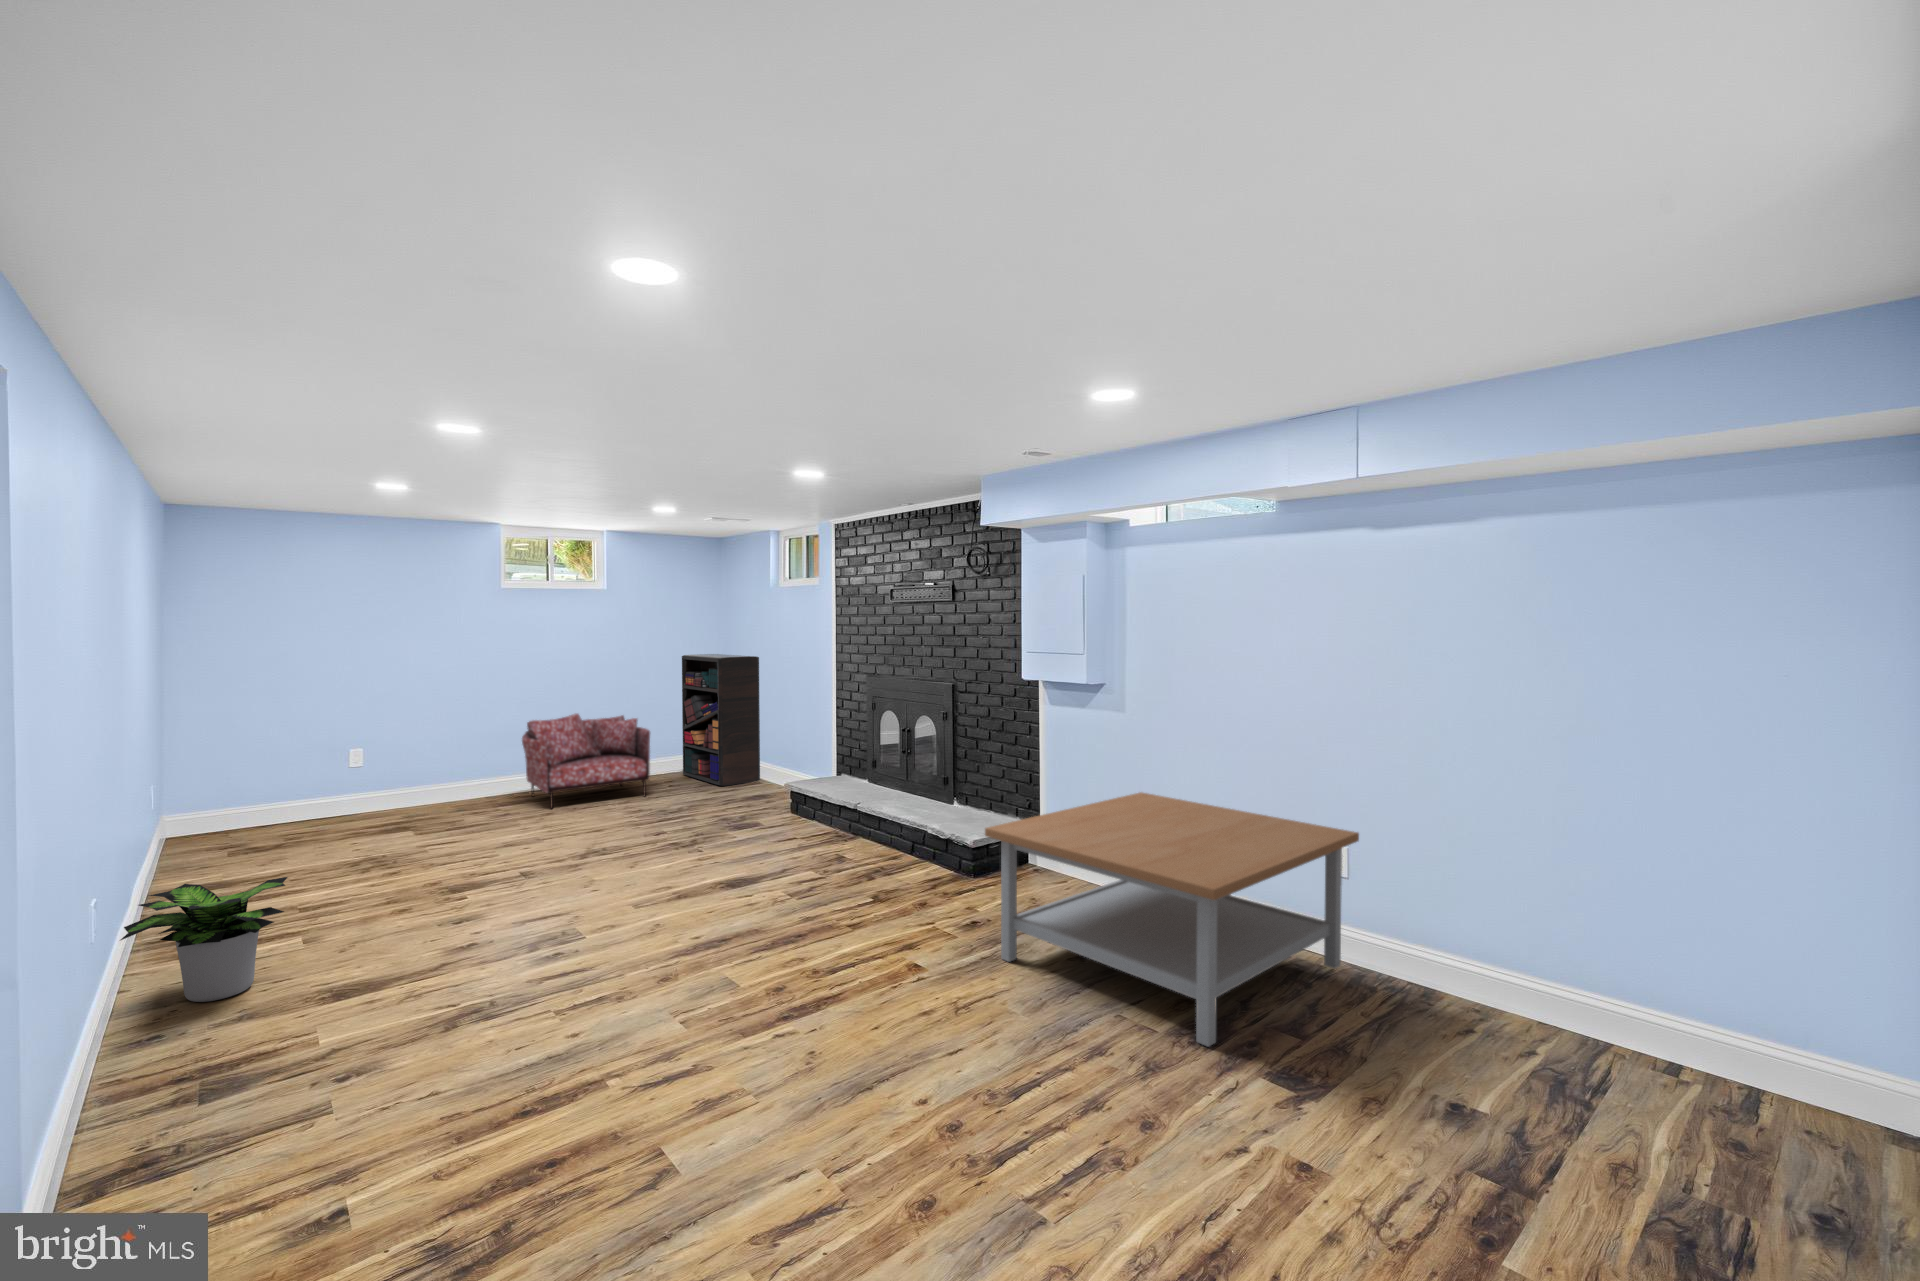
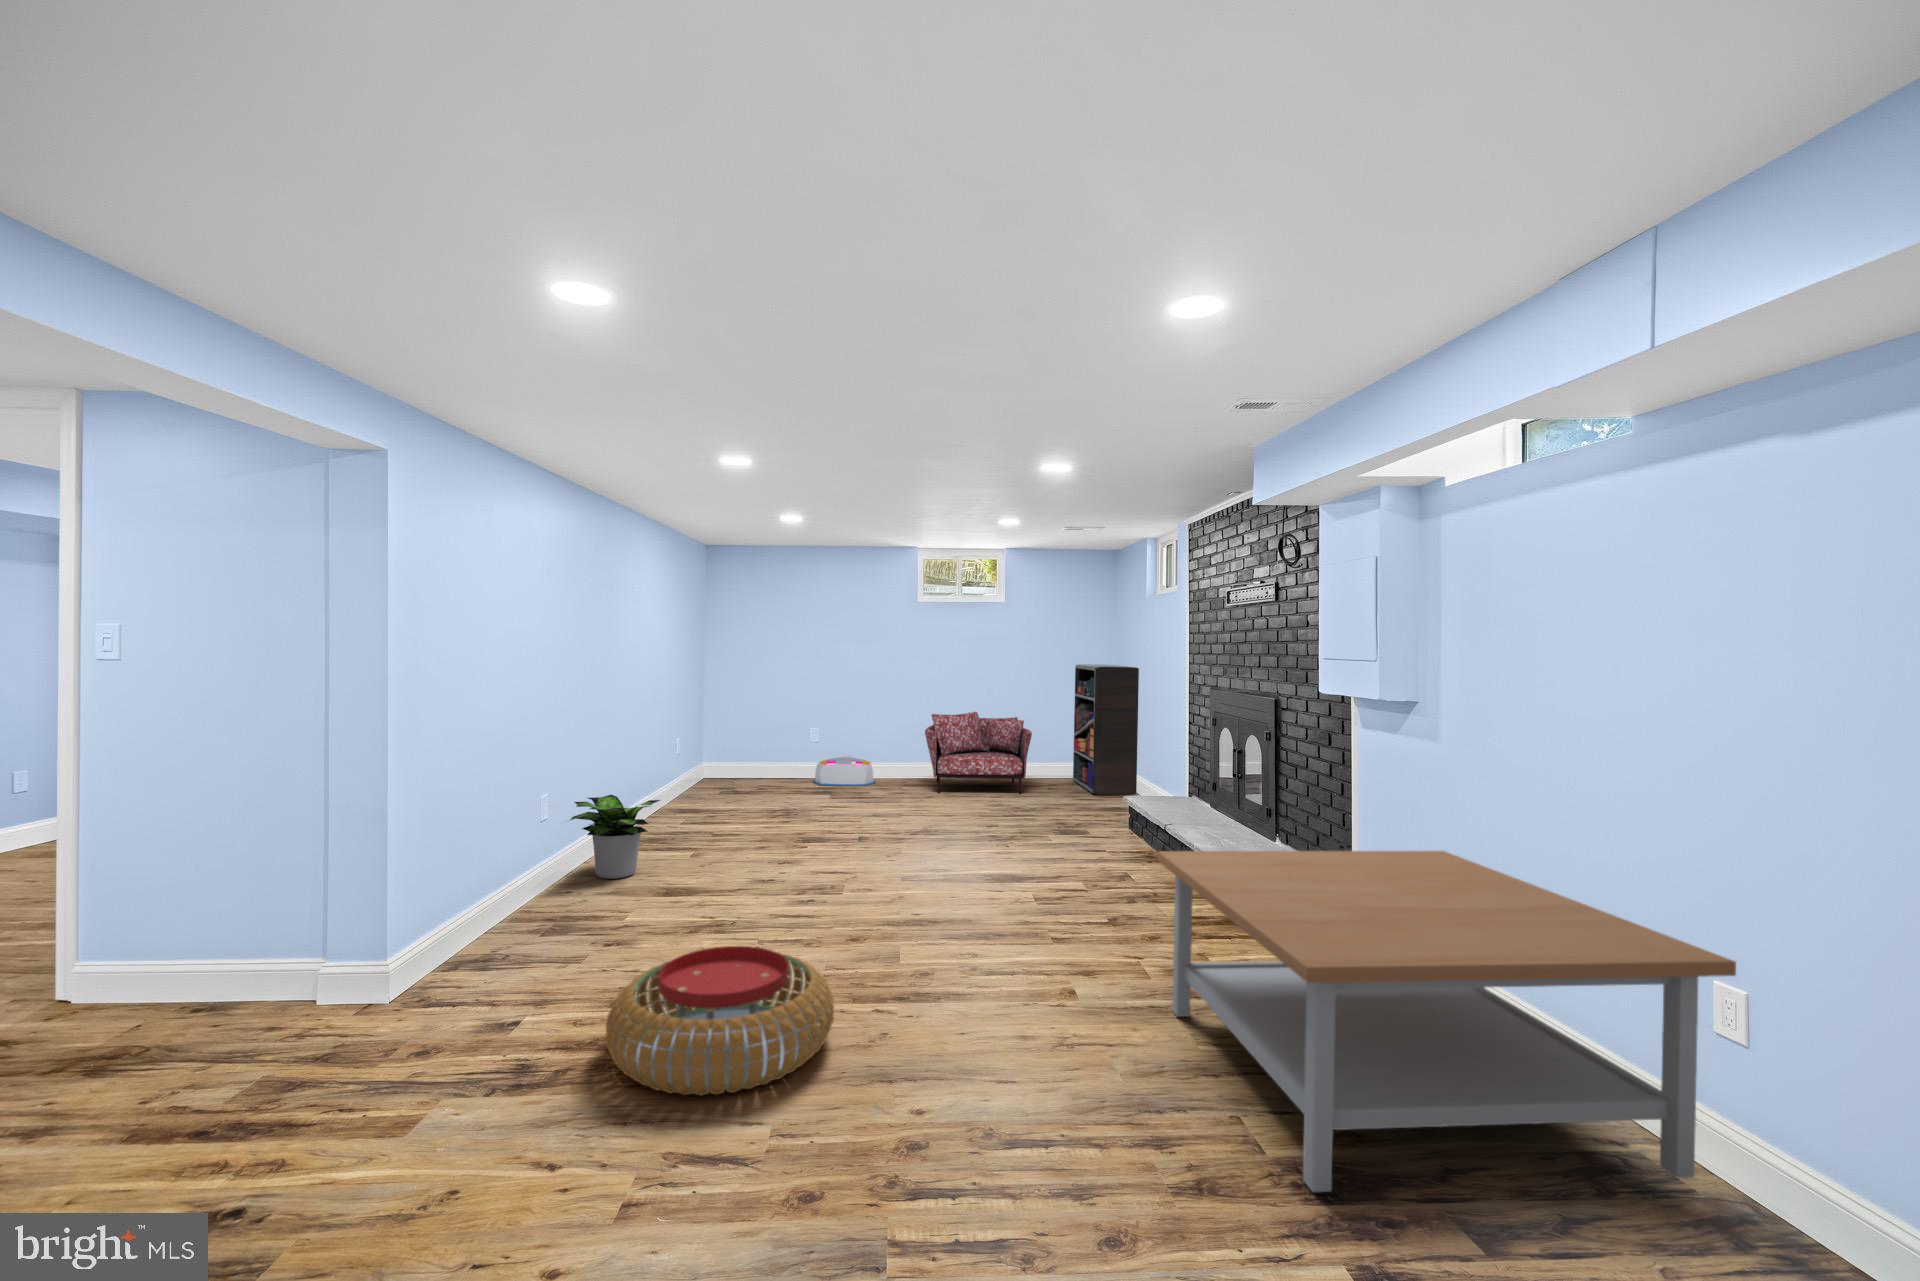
storage bin: none [363,781,455,823] -> present [813,756,876,786]
pouf: none [531,1006,790,1192] -> present [605,946,834,1095]

